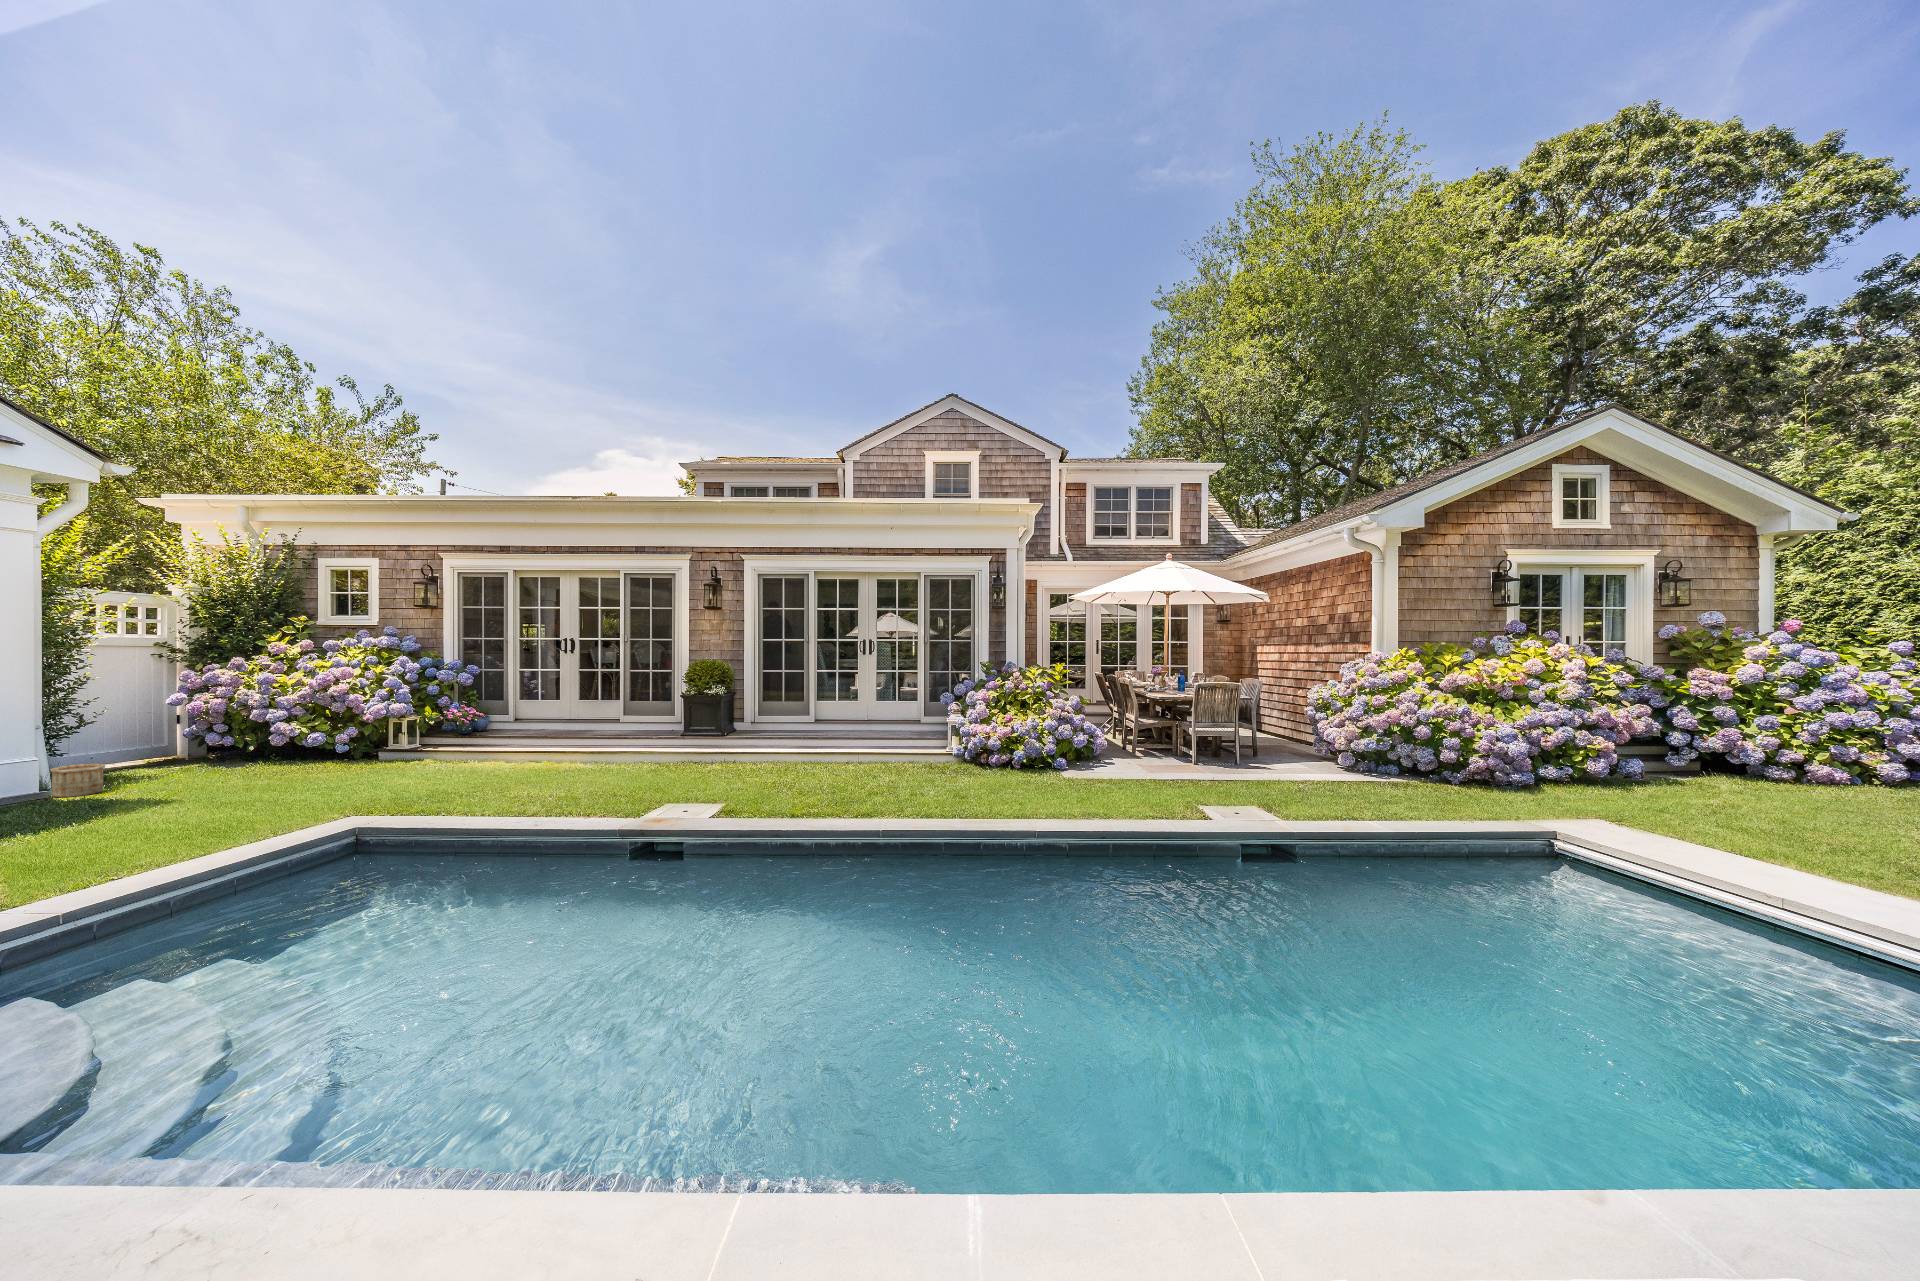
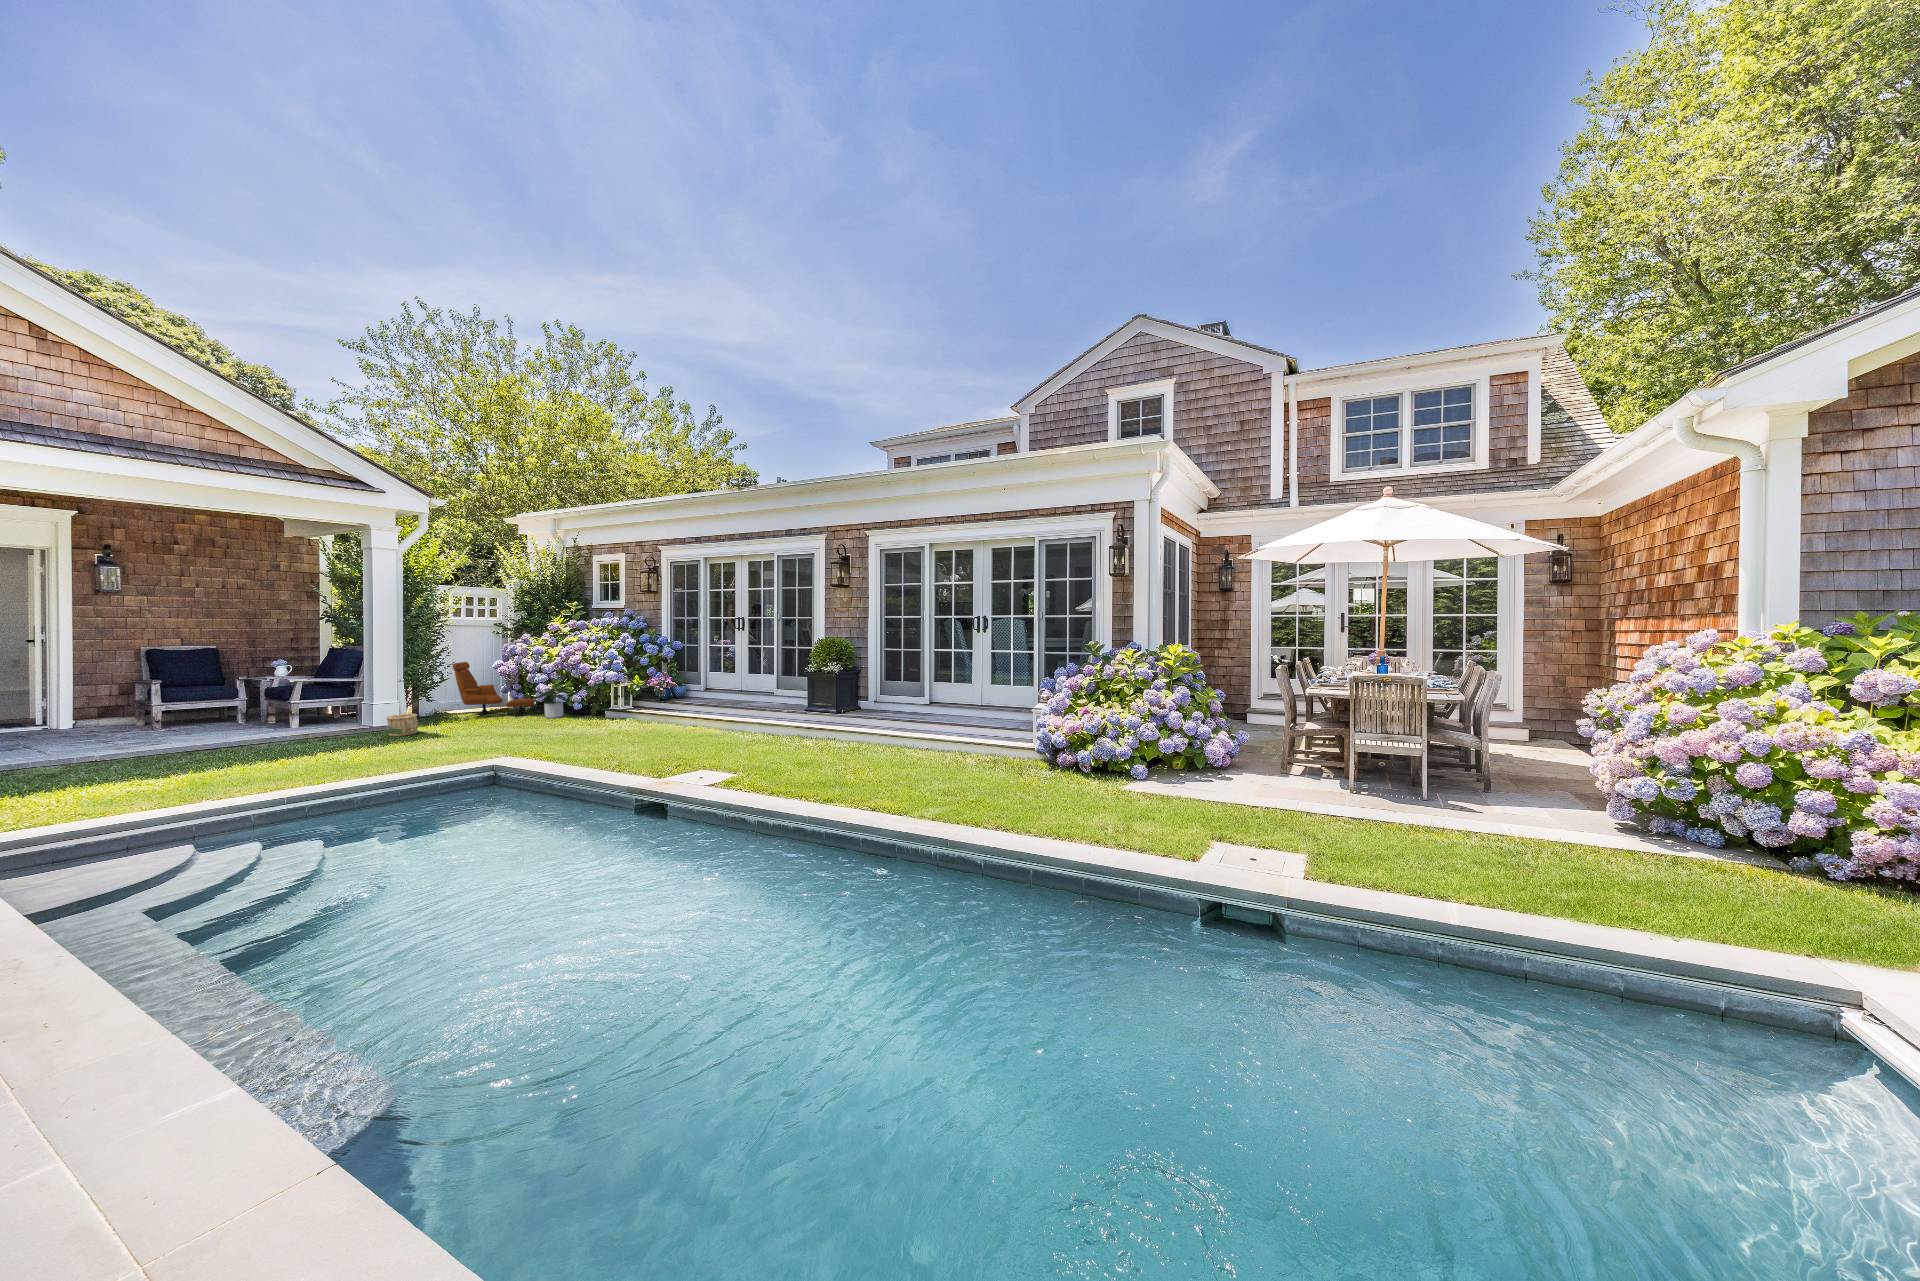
lounge chair: none [118,693,257,772] -> present [453,662,535,720]
potted plant: none [270,721,334,764] -> present [533,685,571,719]

